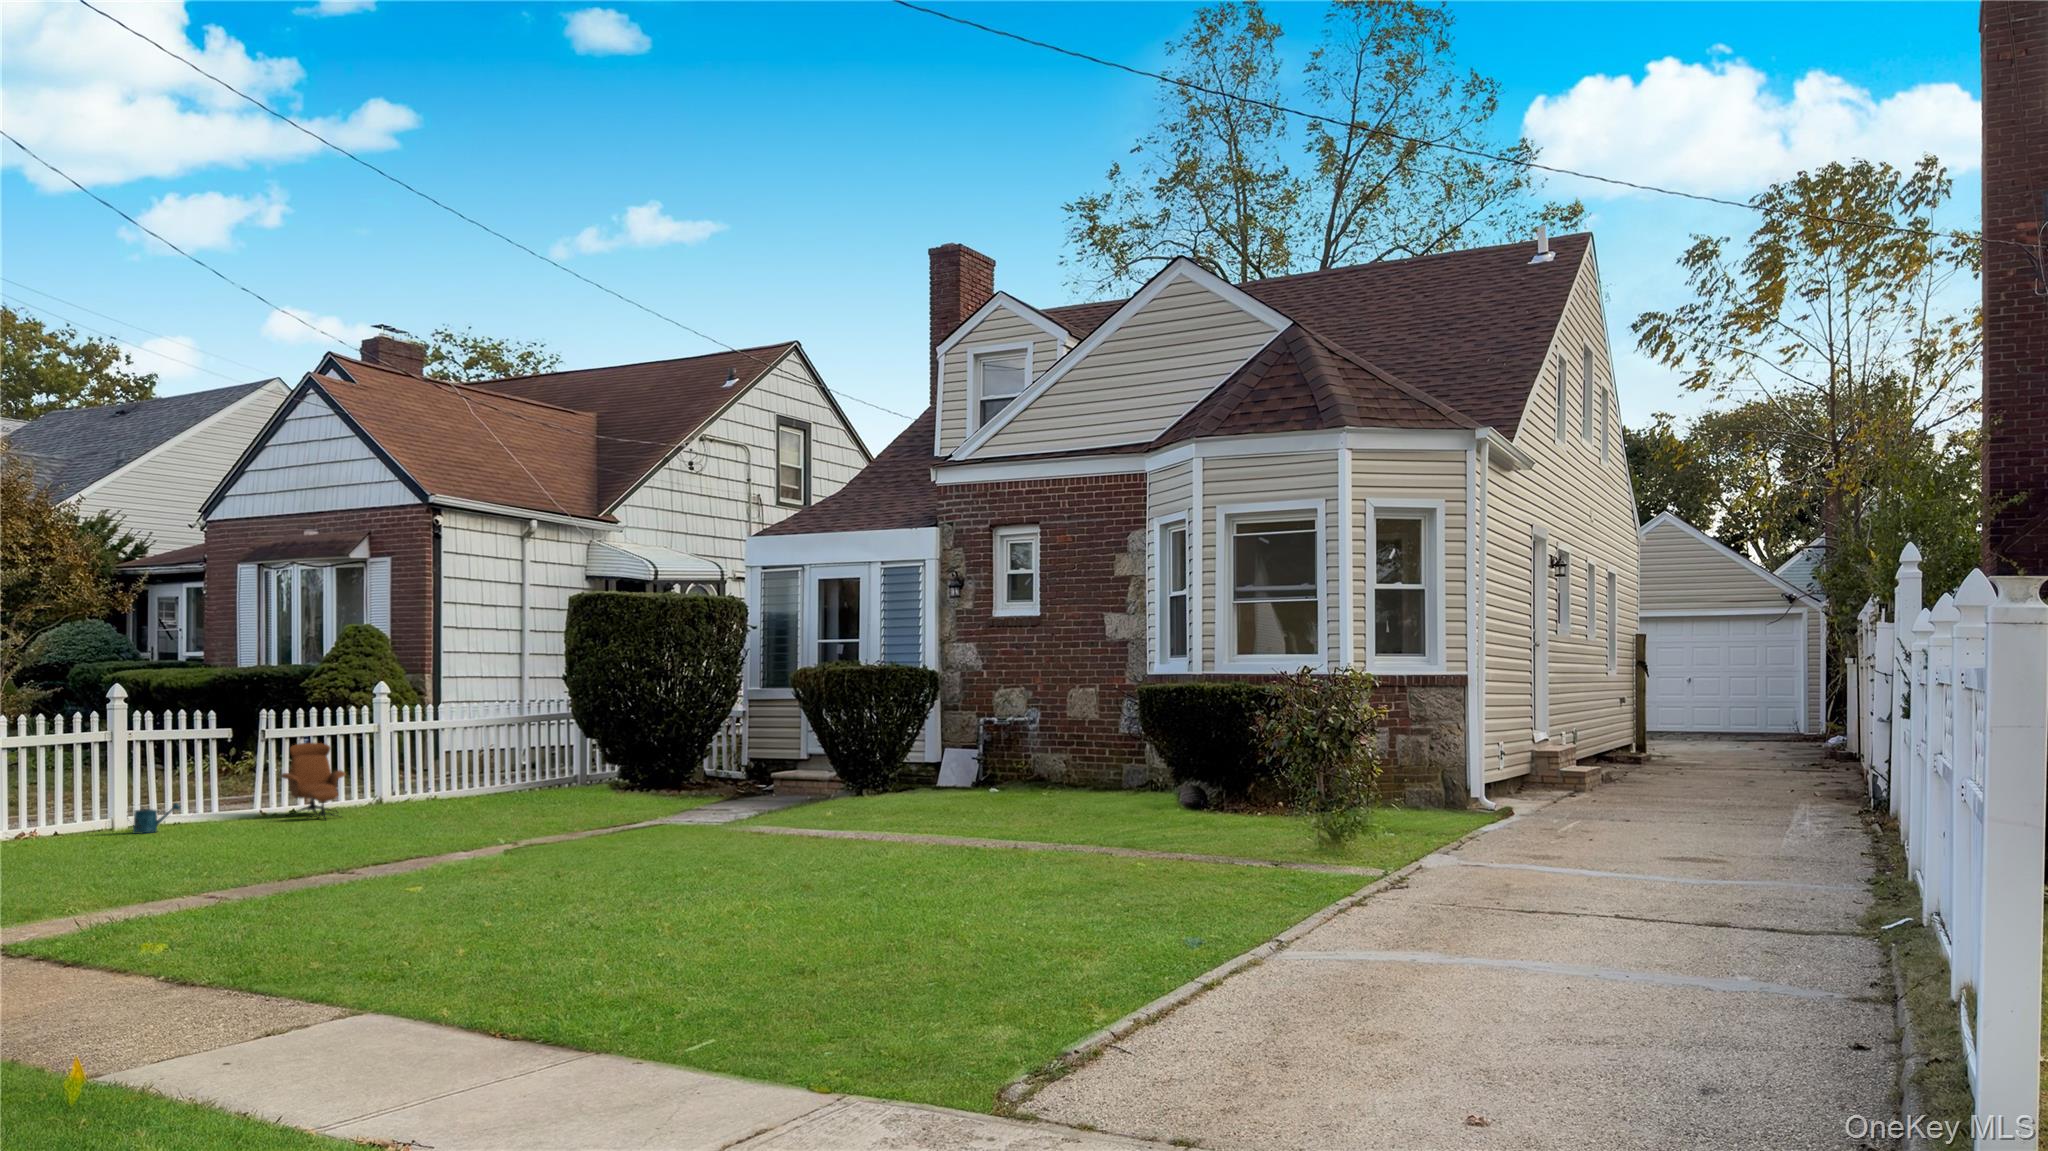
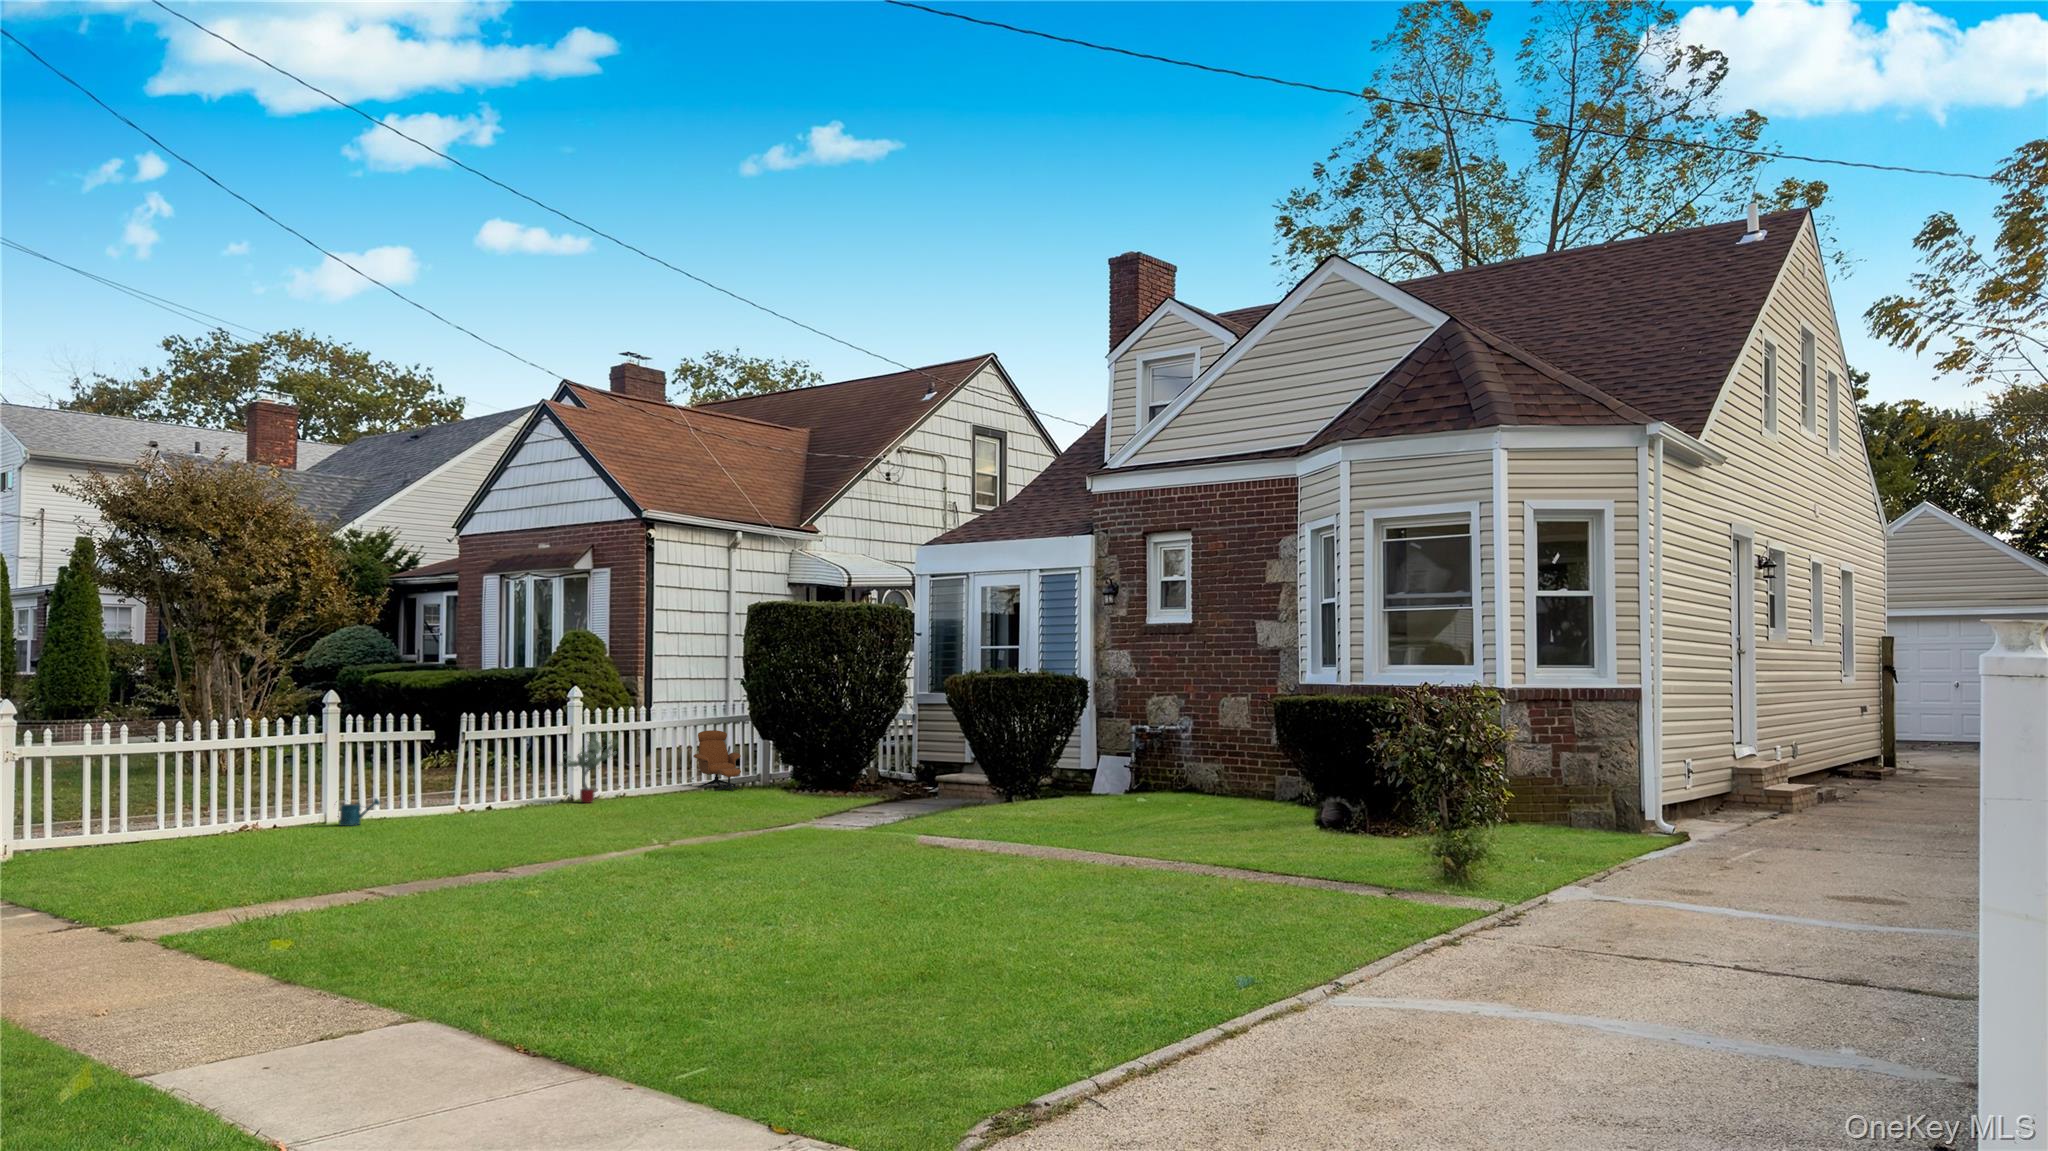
potted tree: none [370,727,436,806] -> present [561,731,617,803]
lounge chair: present [281,743,346,818] -> present [693,730,743,791]

